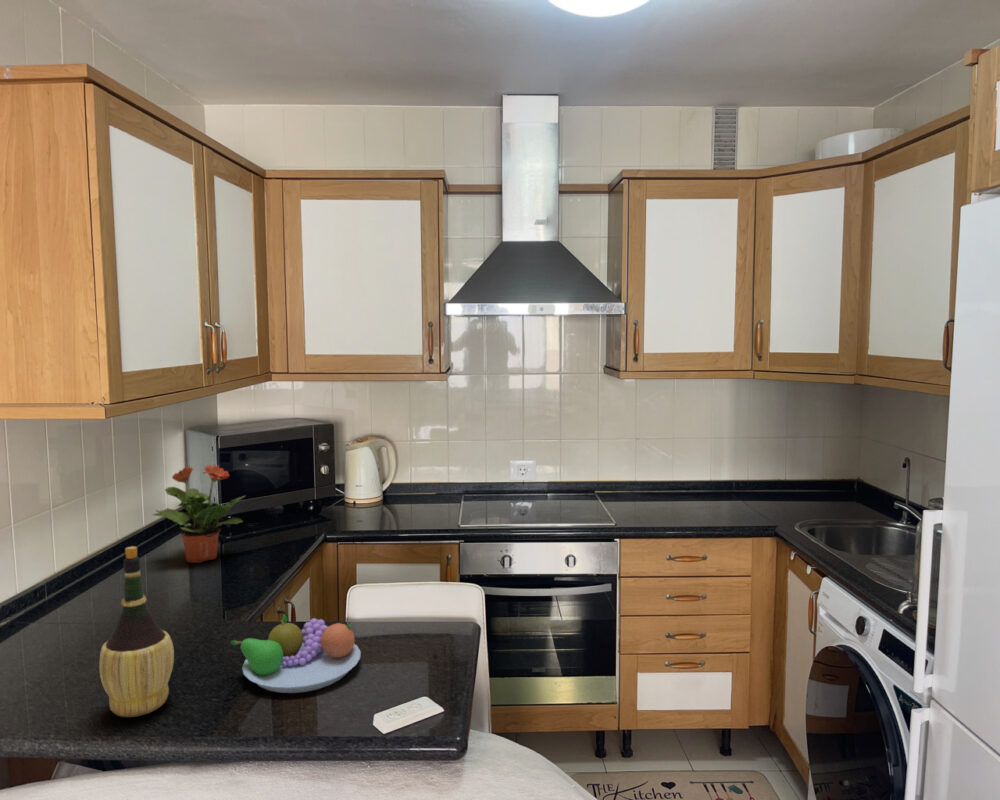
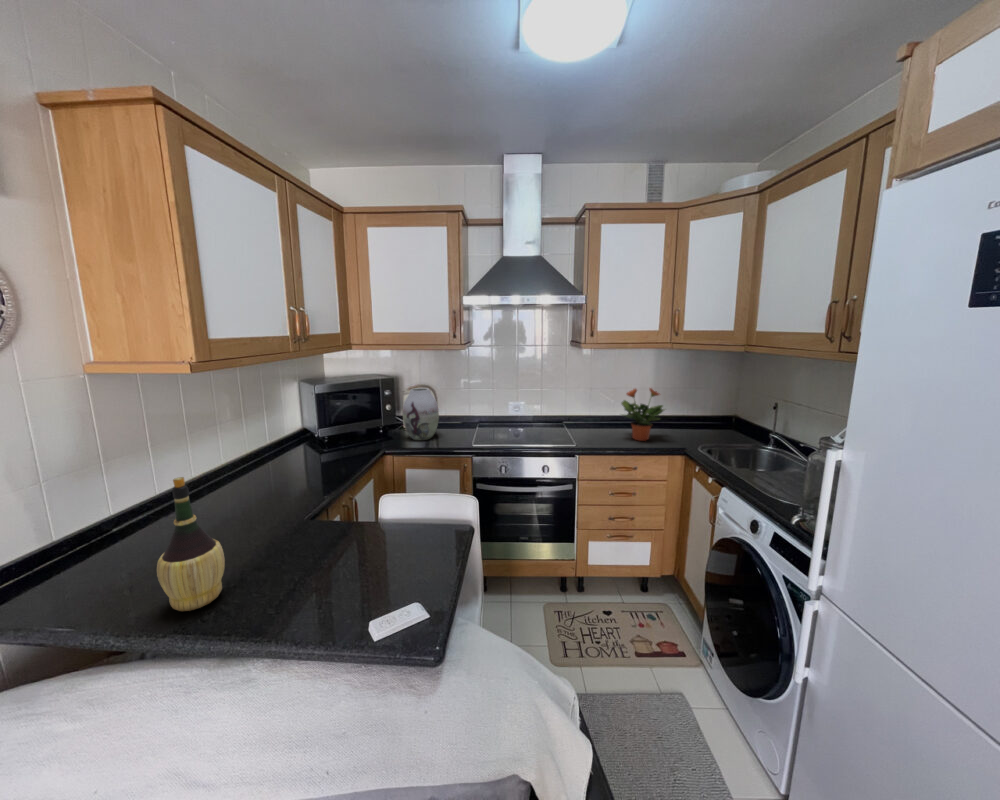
vase: none [348,438,403,519] -> present [403,388,439,440]
potted plant: present [154,465,245,563] -> present [622,388,664,441]
fruit bowl: present [231,614,361,693] -> none [278,522,380,589]

